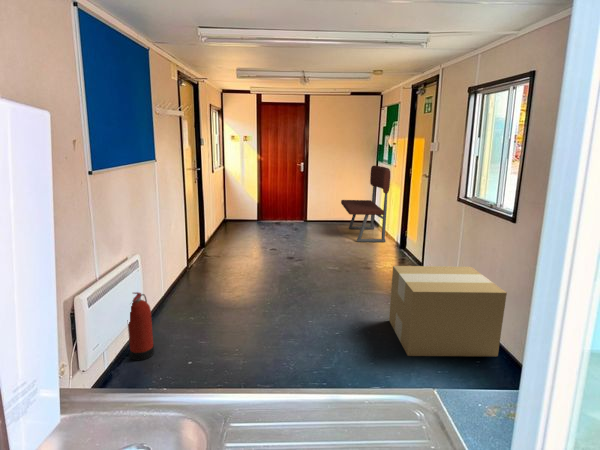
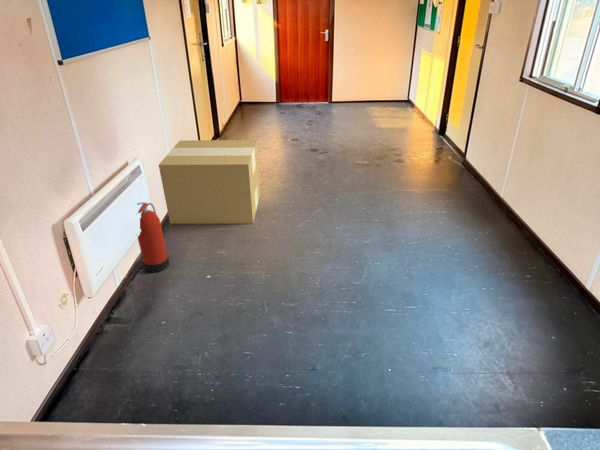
bench: present [341,166,390,242] -> none [372,32,433,127]
cardboard box: present [389,266,507,356] -> present [159,140,260,224]

